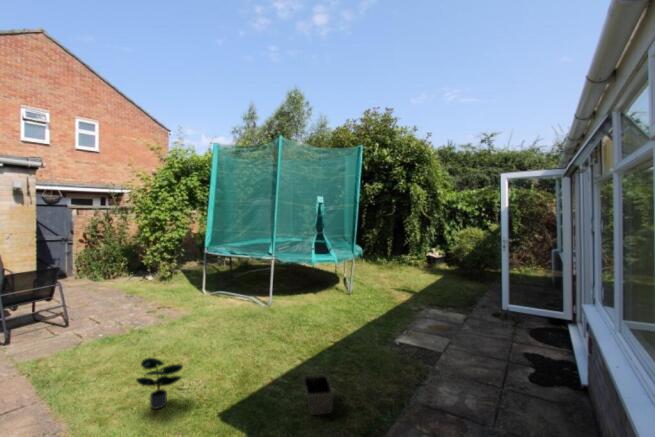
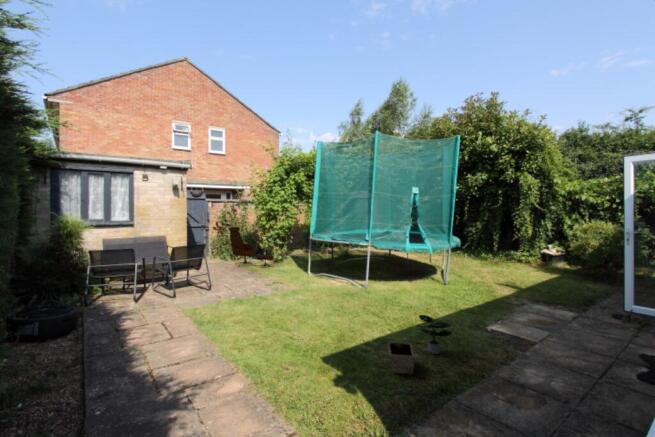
lounge chair: none [100,239,160,287] -> present [229,227,274,266]
potted plant: present [137,358,183,409] -> present [419,315,453,354]

